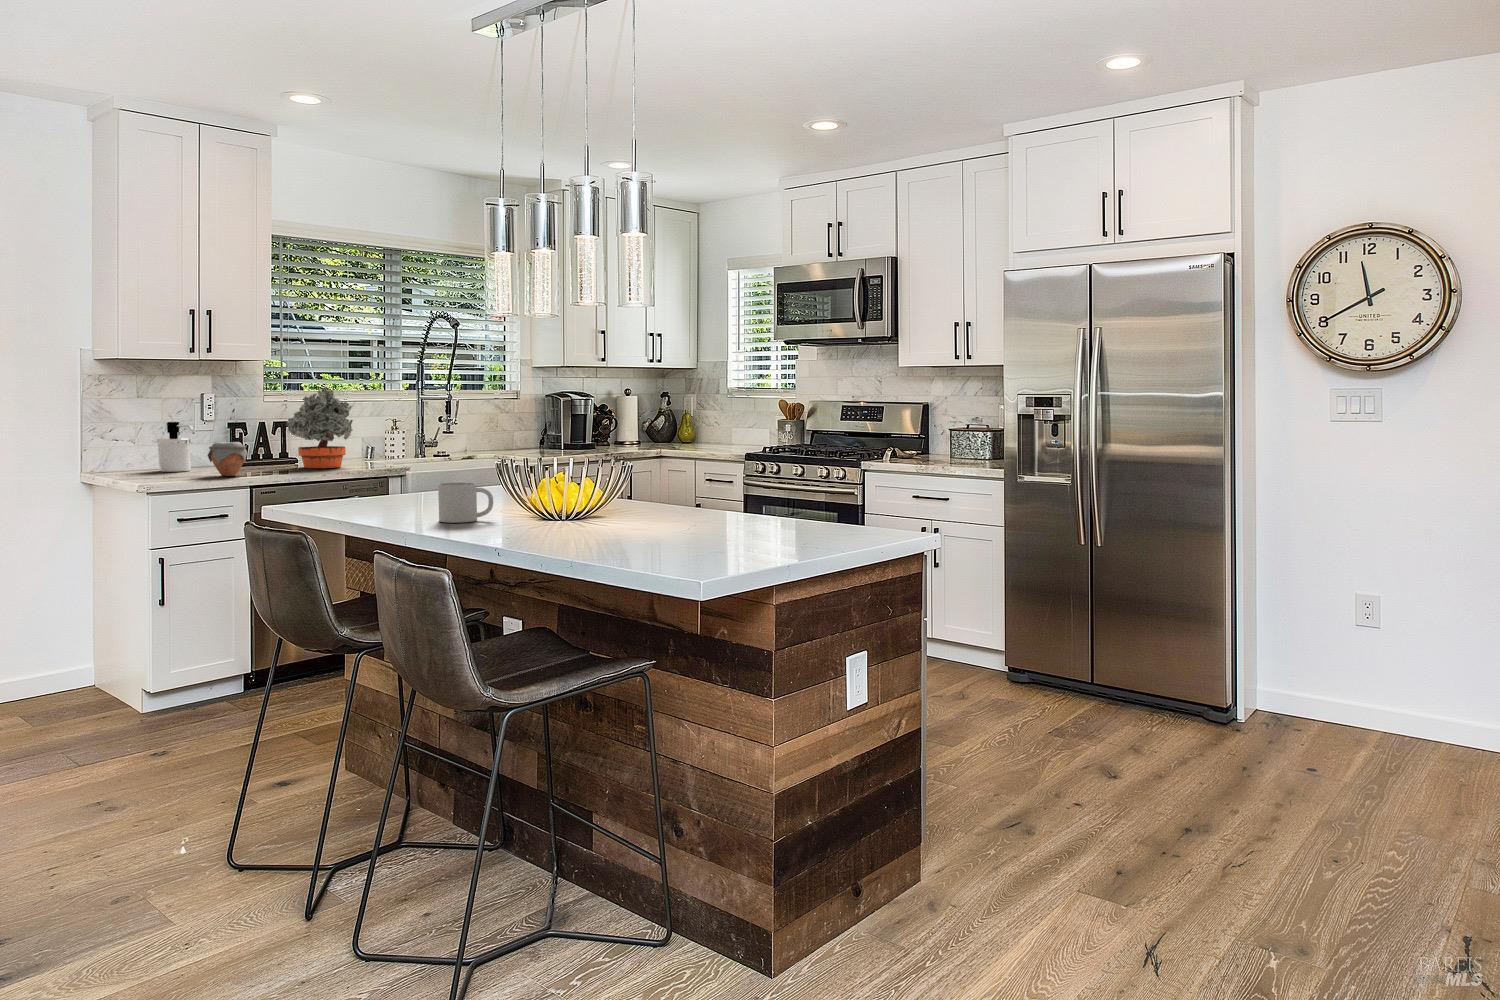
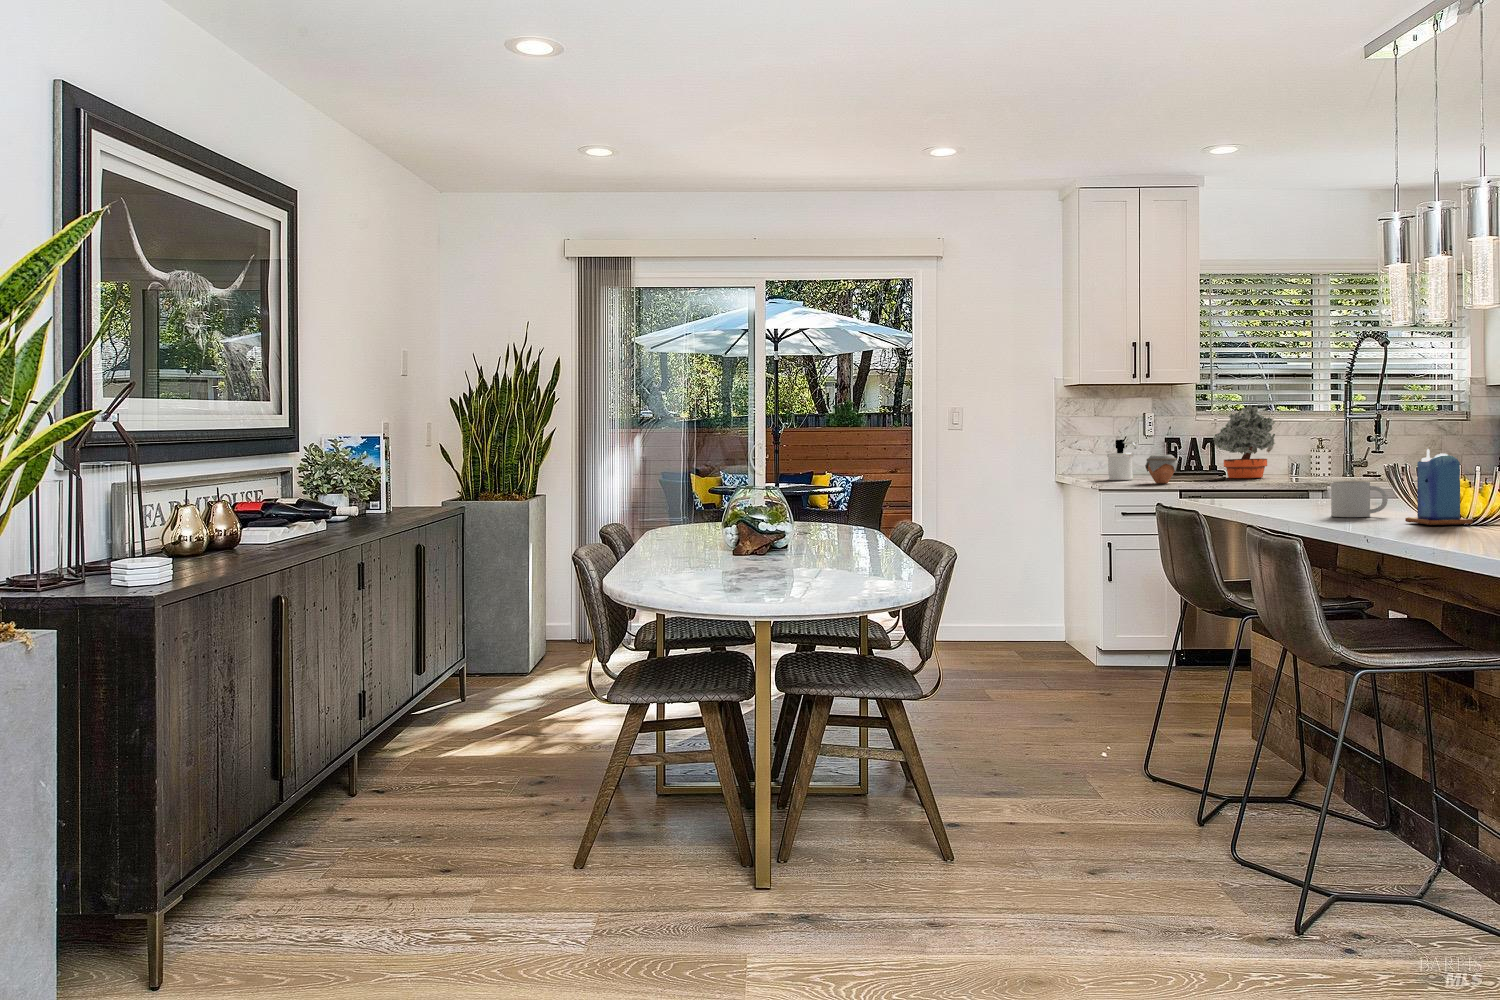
candle: none [516,451,576,531] -> present [1405,449,1473,525]

